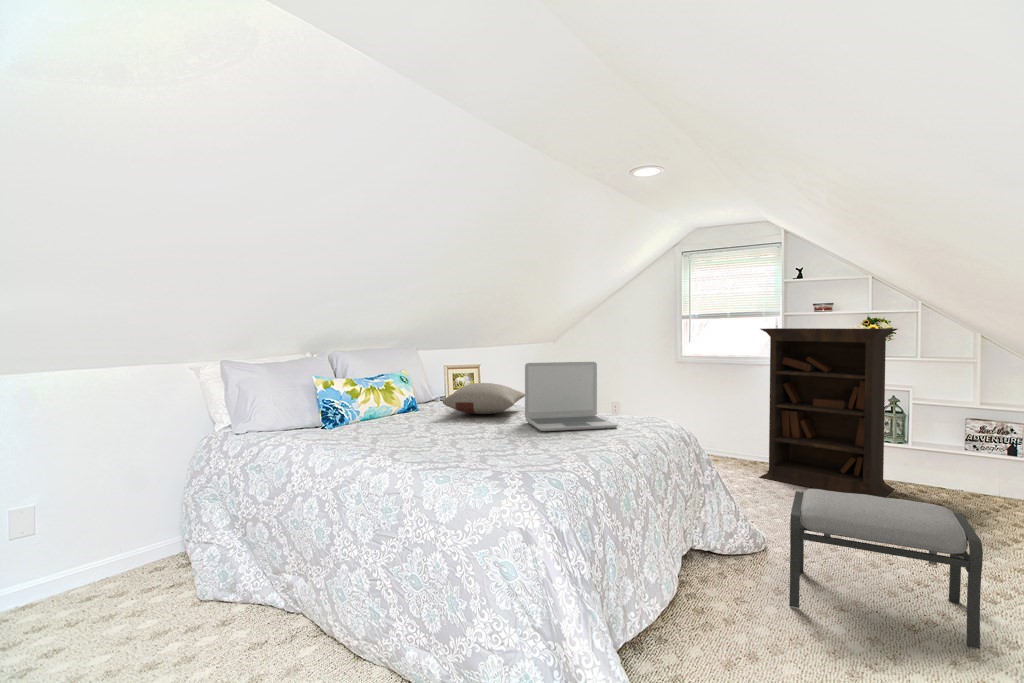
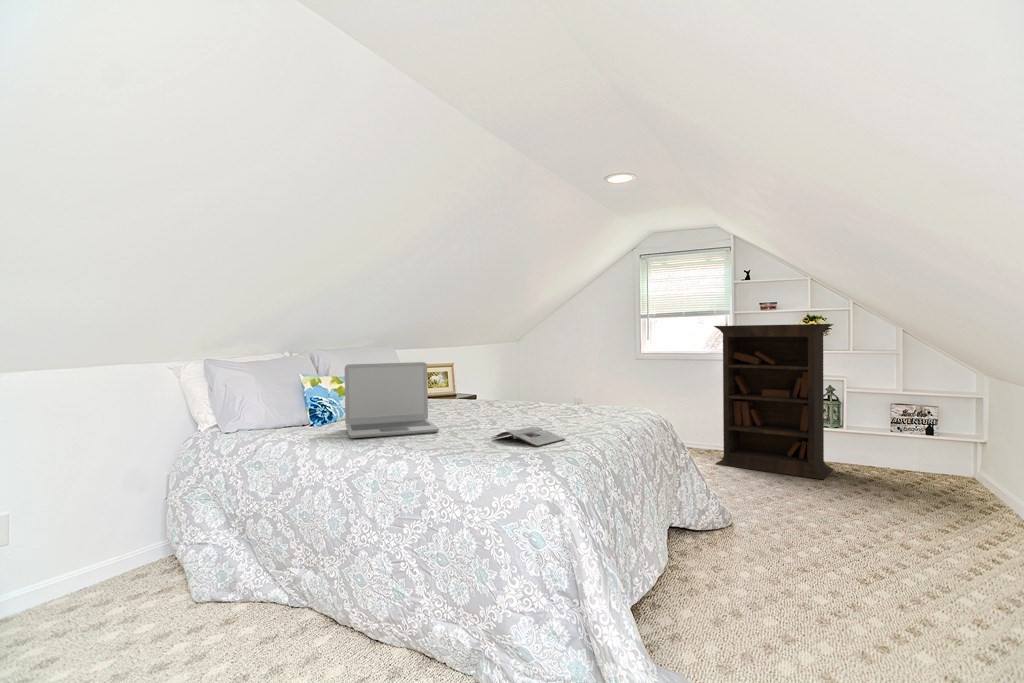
laptop: present [525,362,618,431] -> present [345,362,439,438]
pillow: present [443,383,525,414] -> none [430,379,506,408]
magazine: none [486,440,563,464] -> present [493,426,565,446]
ottoman: present [789,489,983,649] -> none [763,465,927,593]

